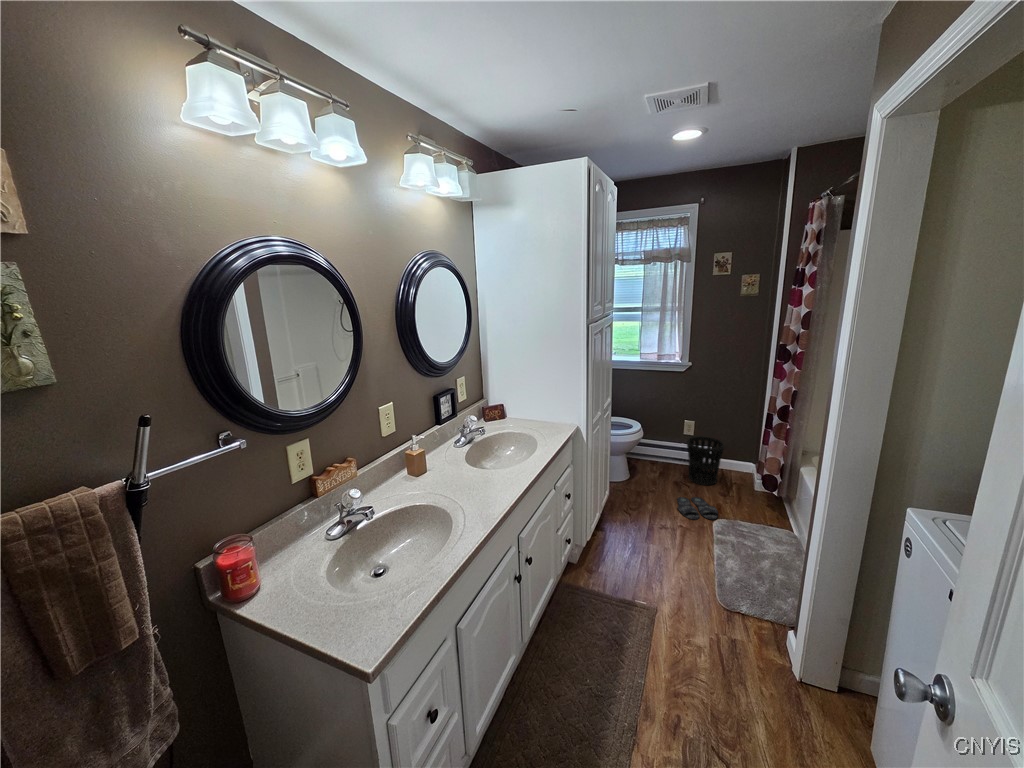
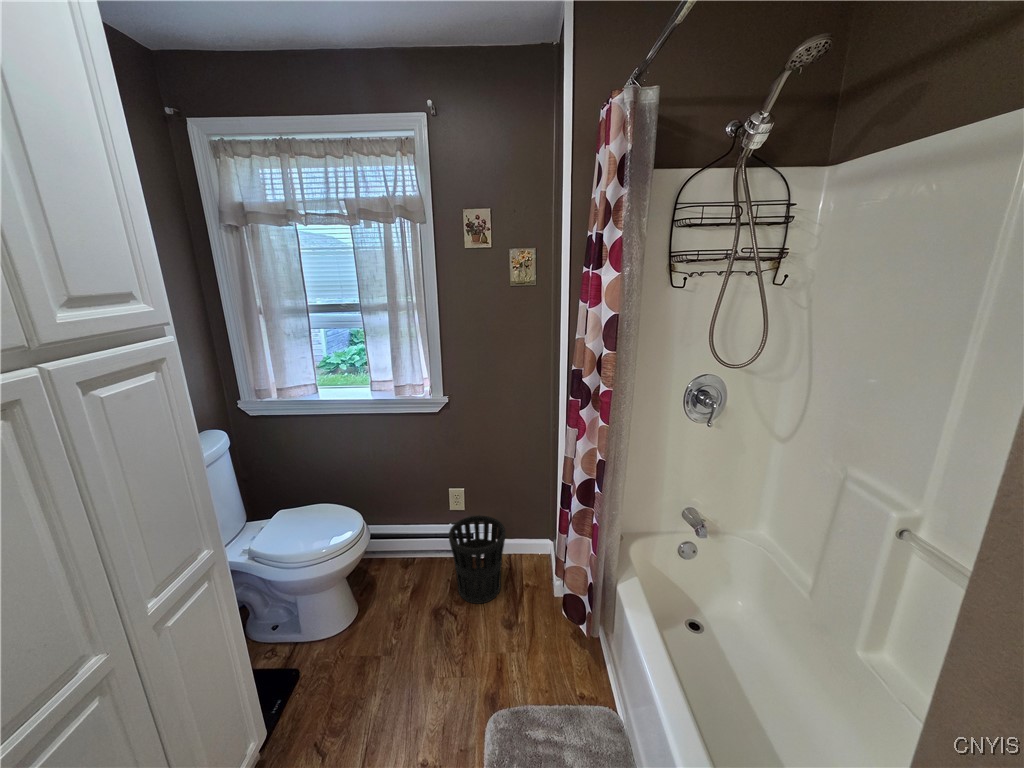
slippers: present [677,497,718,520] -> none [423,644,495,727]

